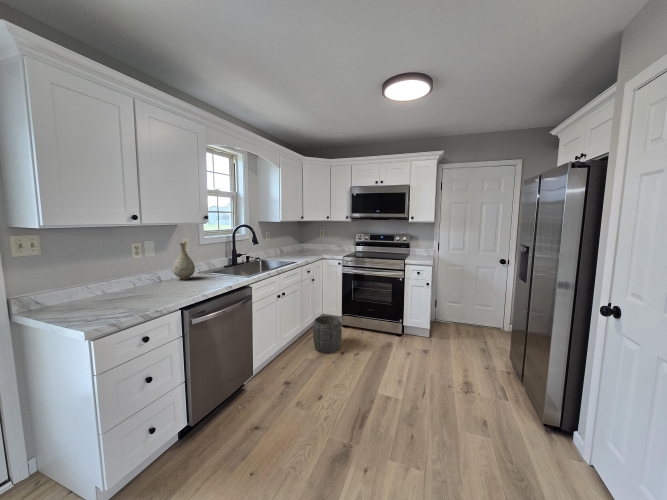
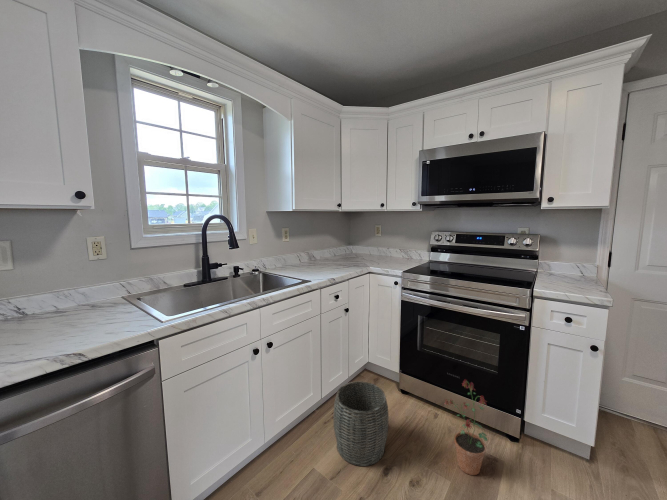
vase: present [173,243,195,280] -> none [36,246,88,317]
potted plant: none [368,306,388,348] -> present [445,380,487,475]

